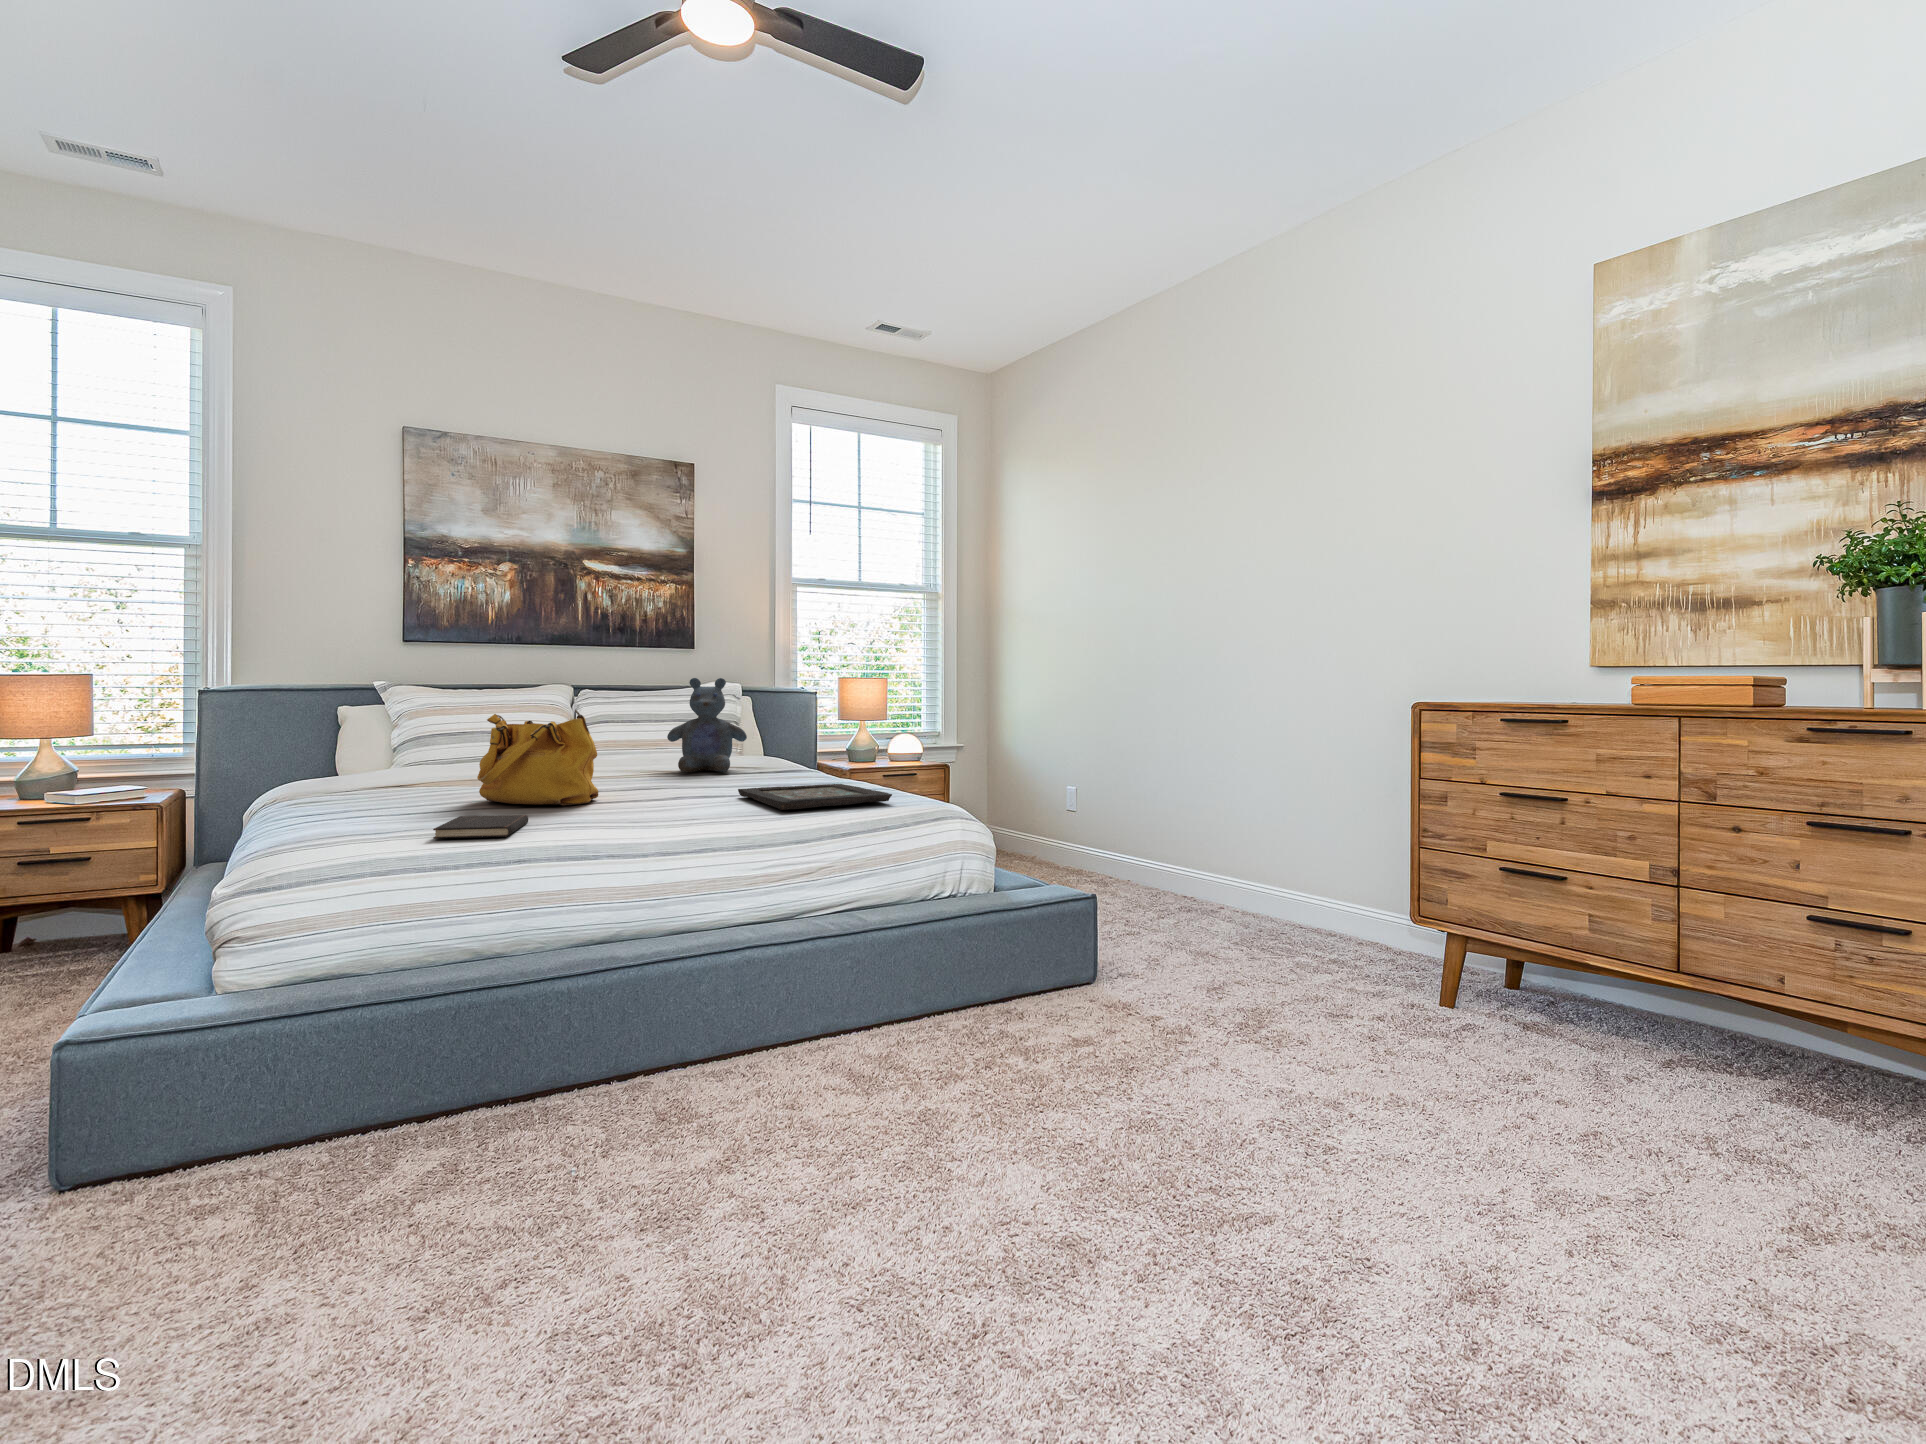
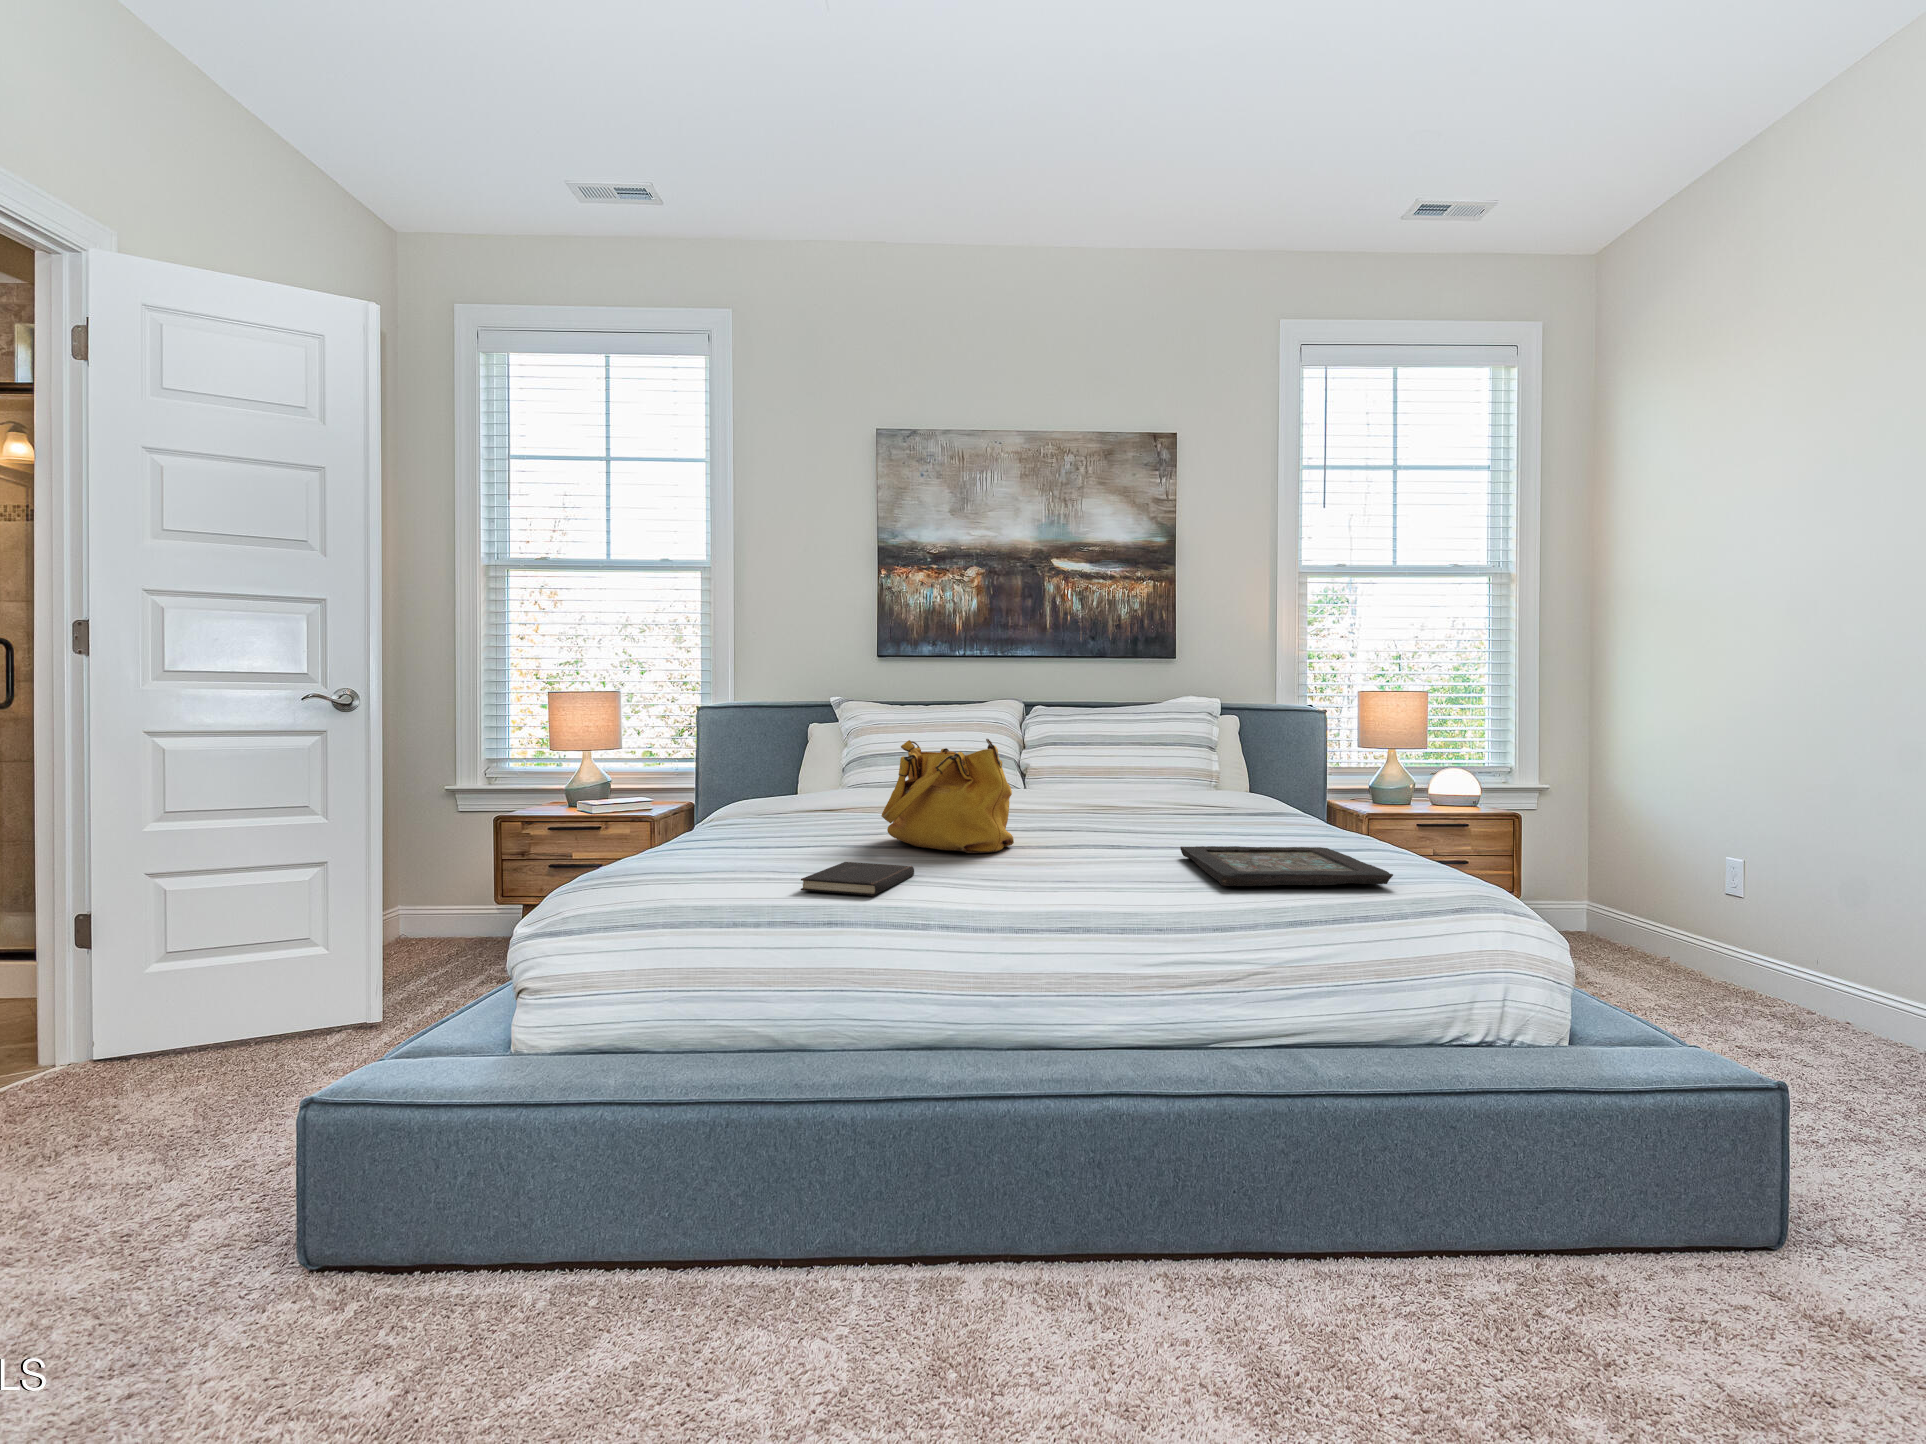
stuffed bear: present [667,678,747,772] -> none [1121,696,1218,816]

